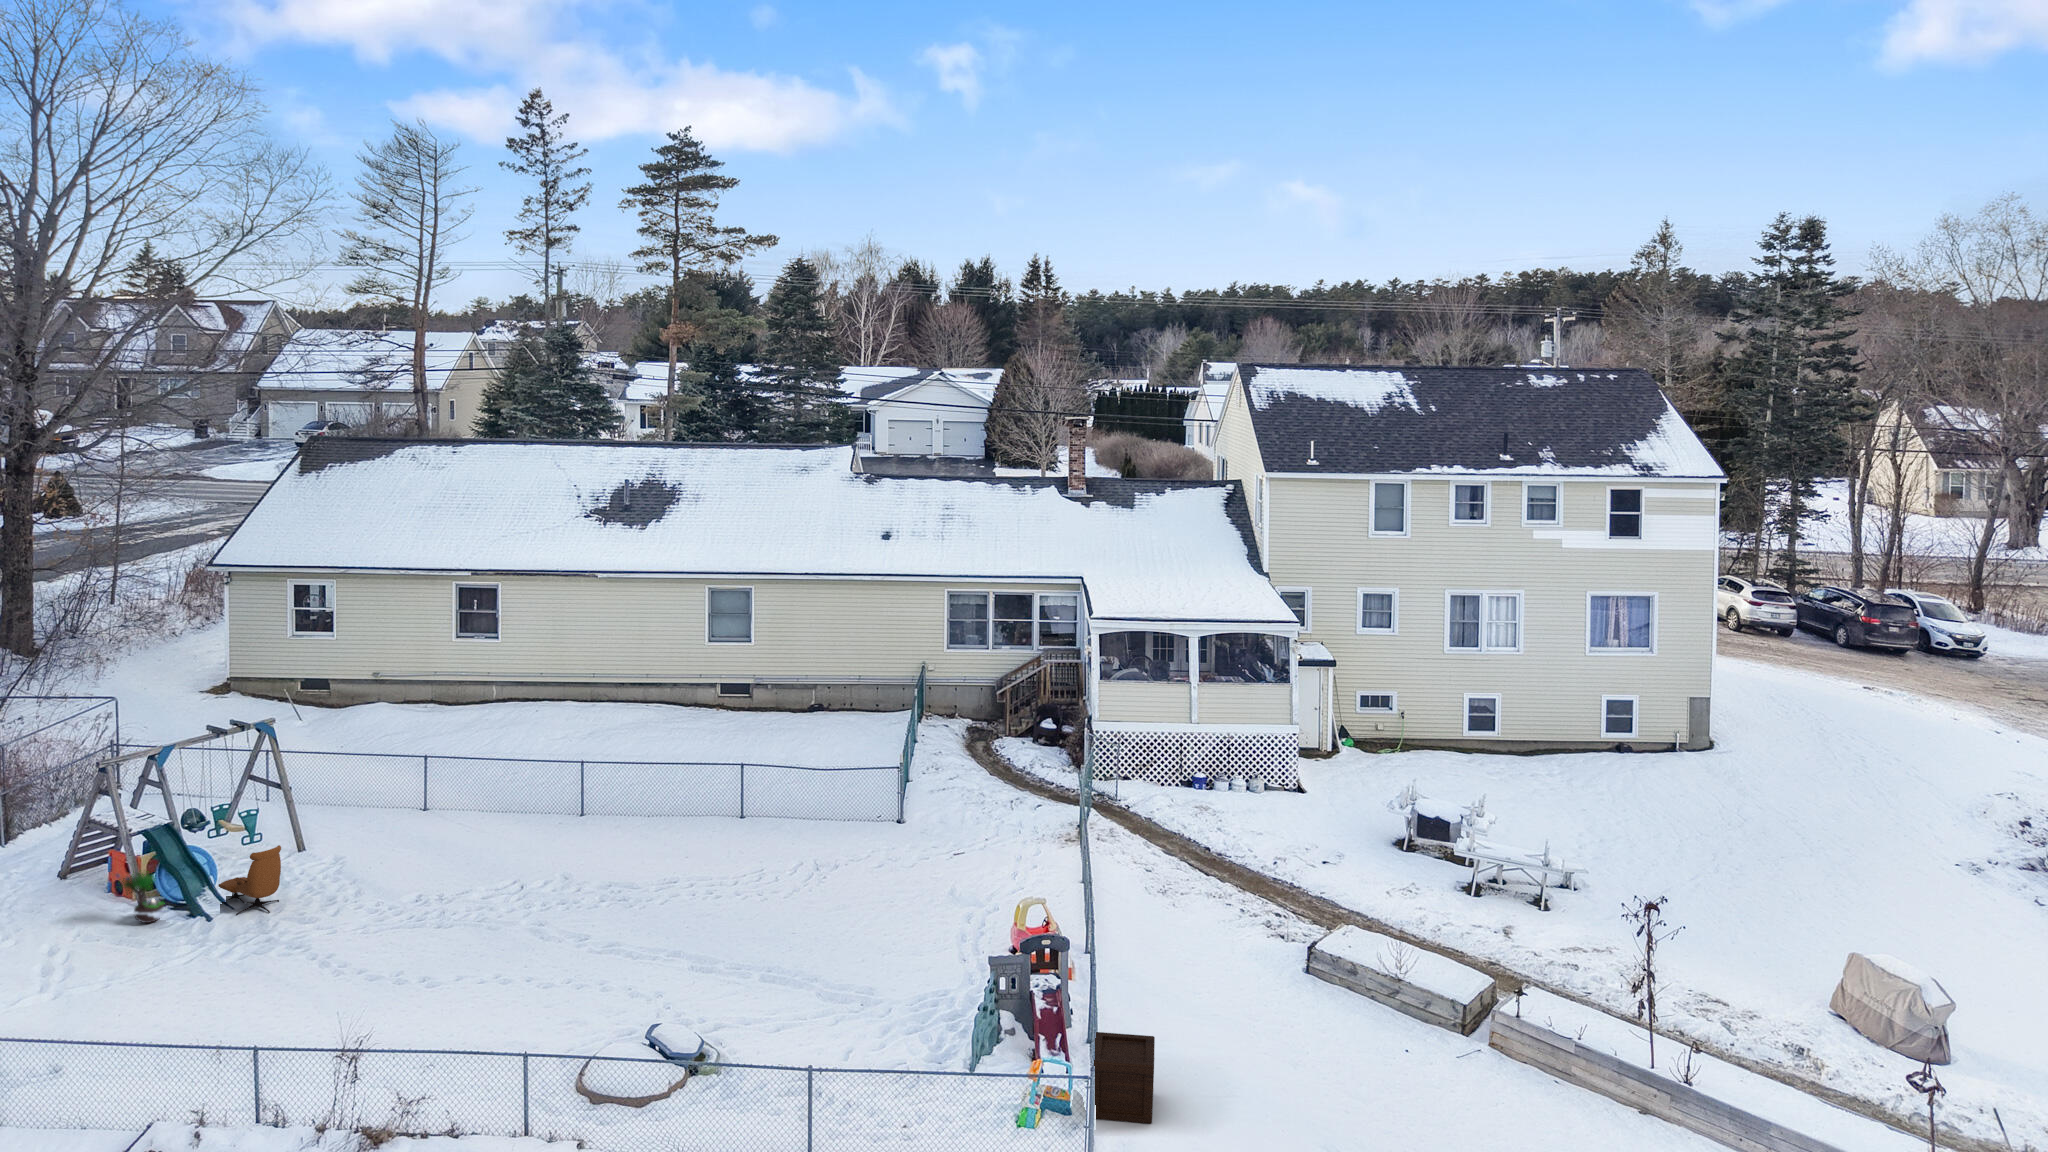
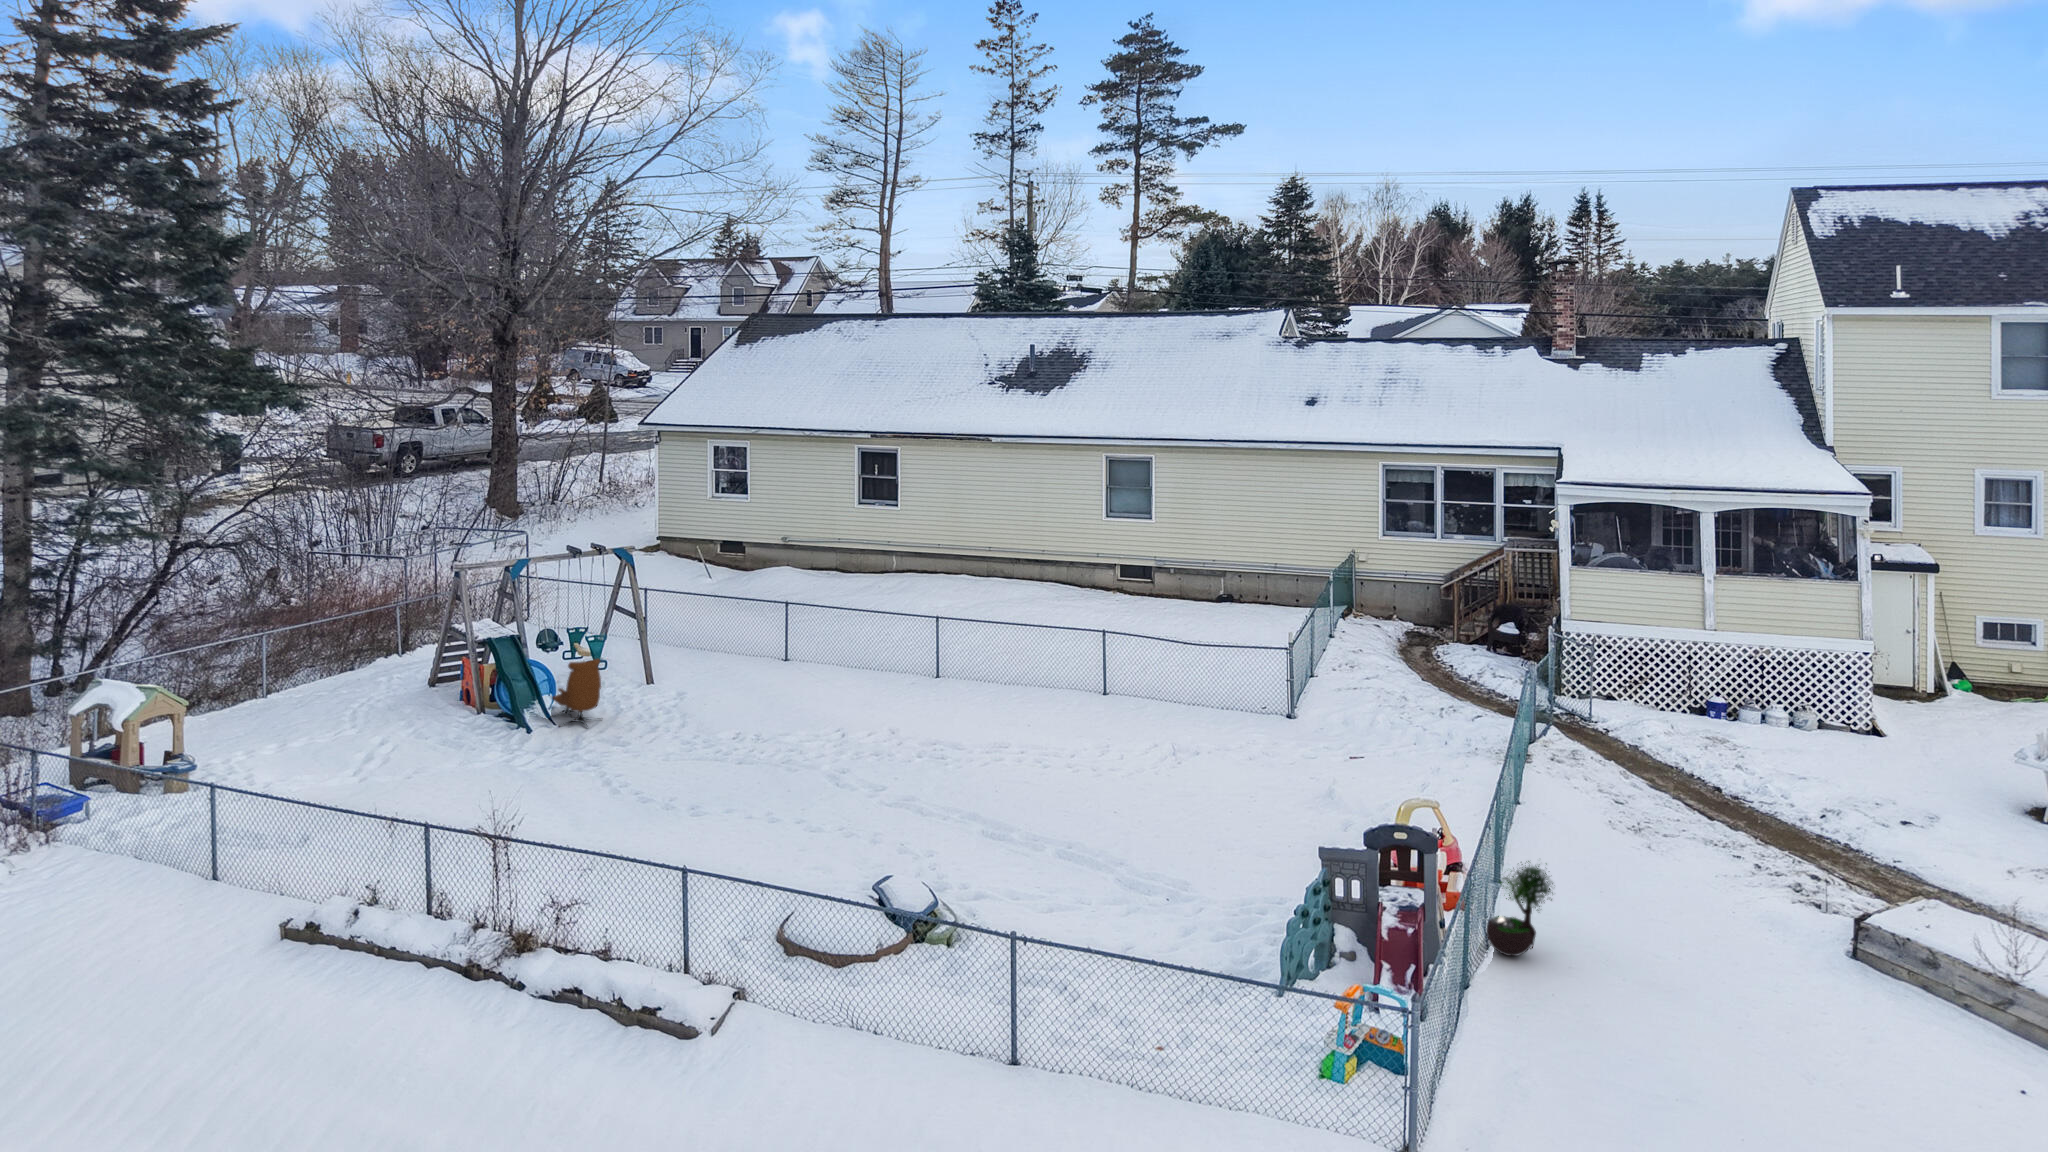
potted tree: present [122,871,165,923] -> present [1486,861,1553,956]
wooden crate: present [1094,1032,1155,1124] -> none [1436,966,1560,1121]

